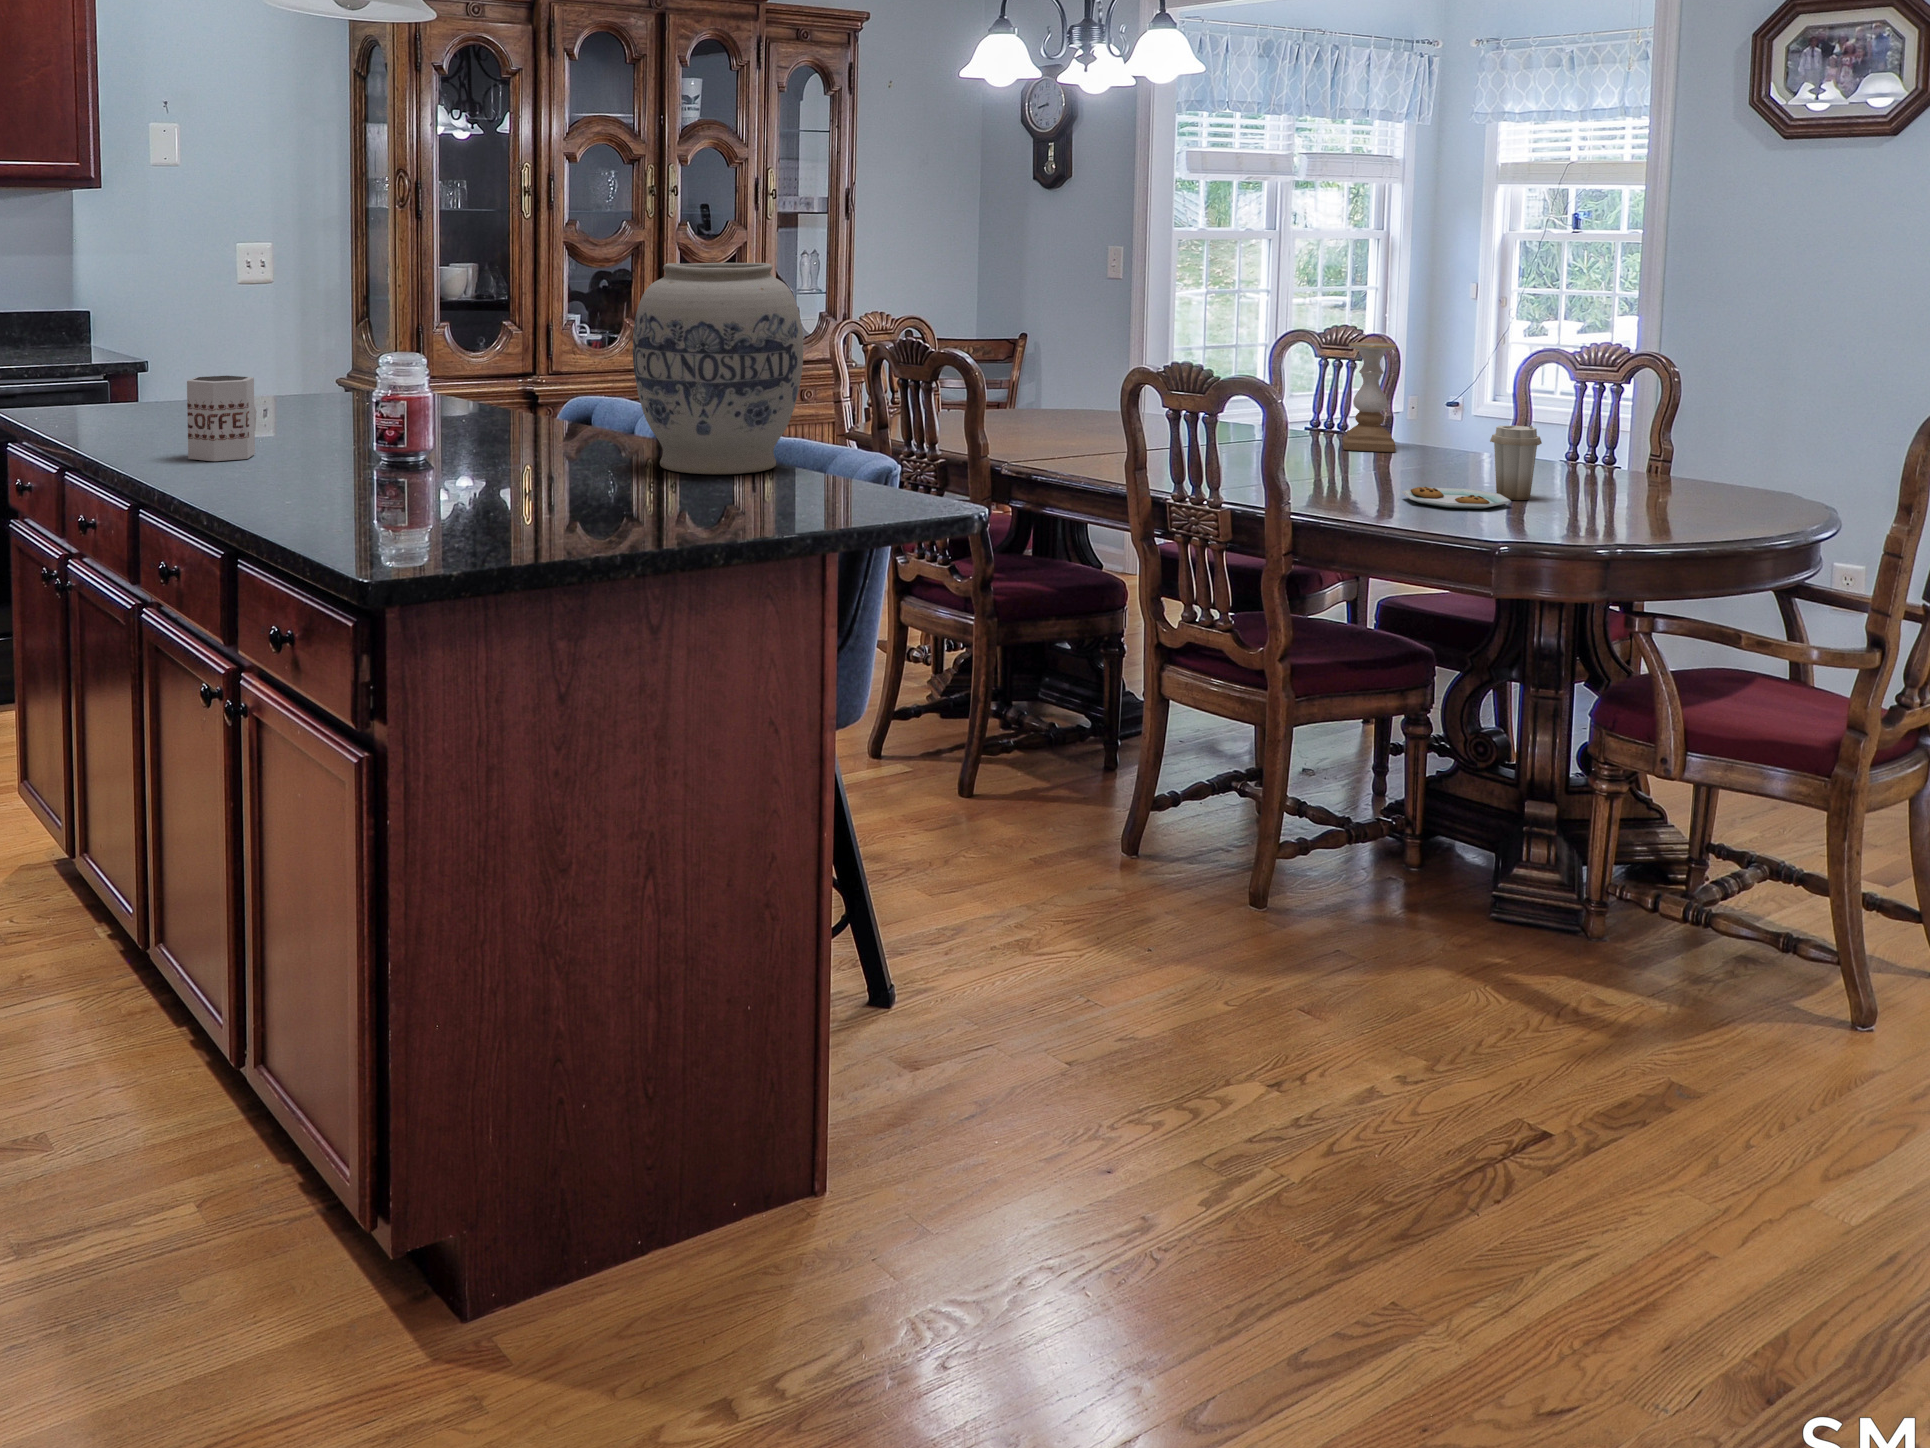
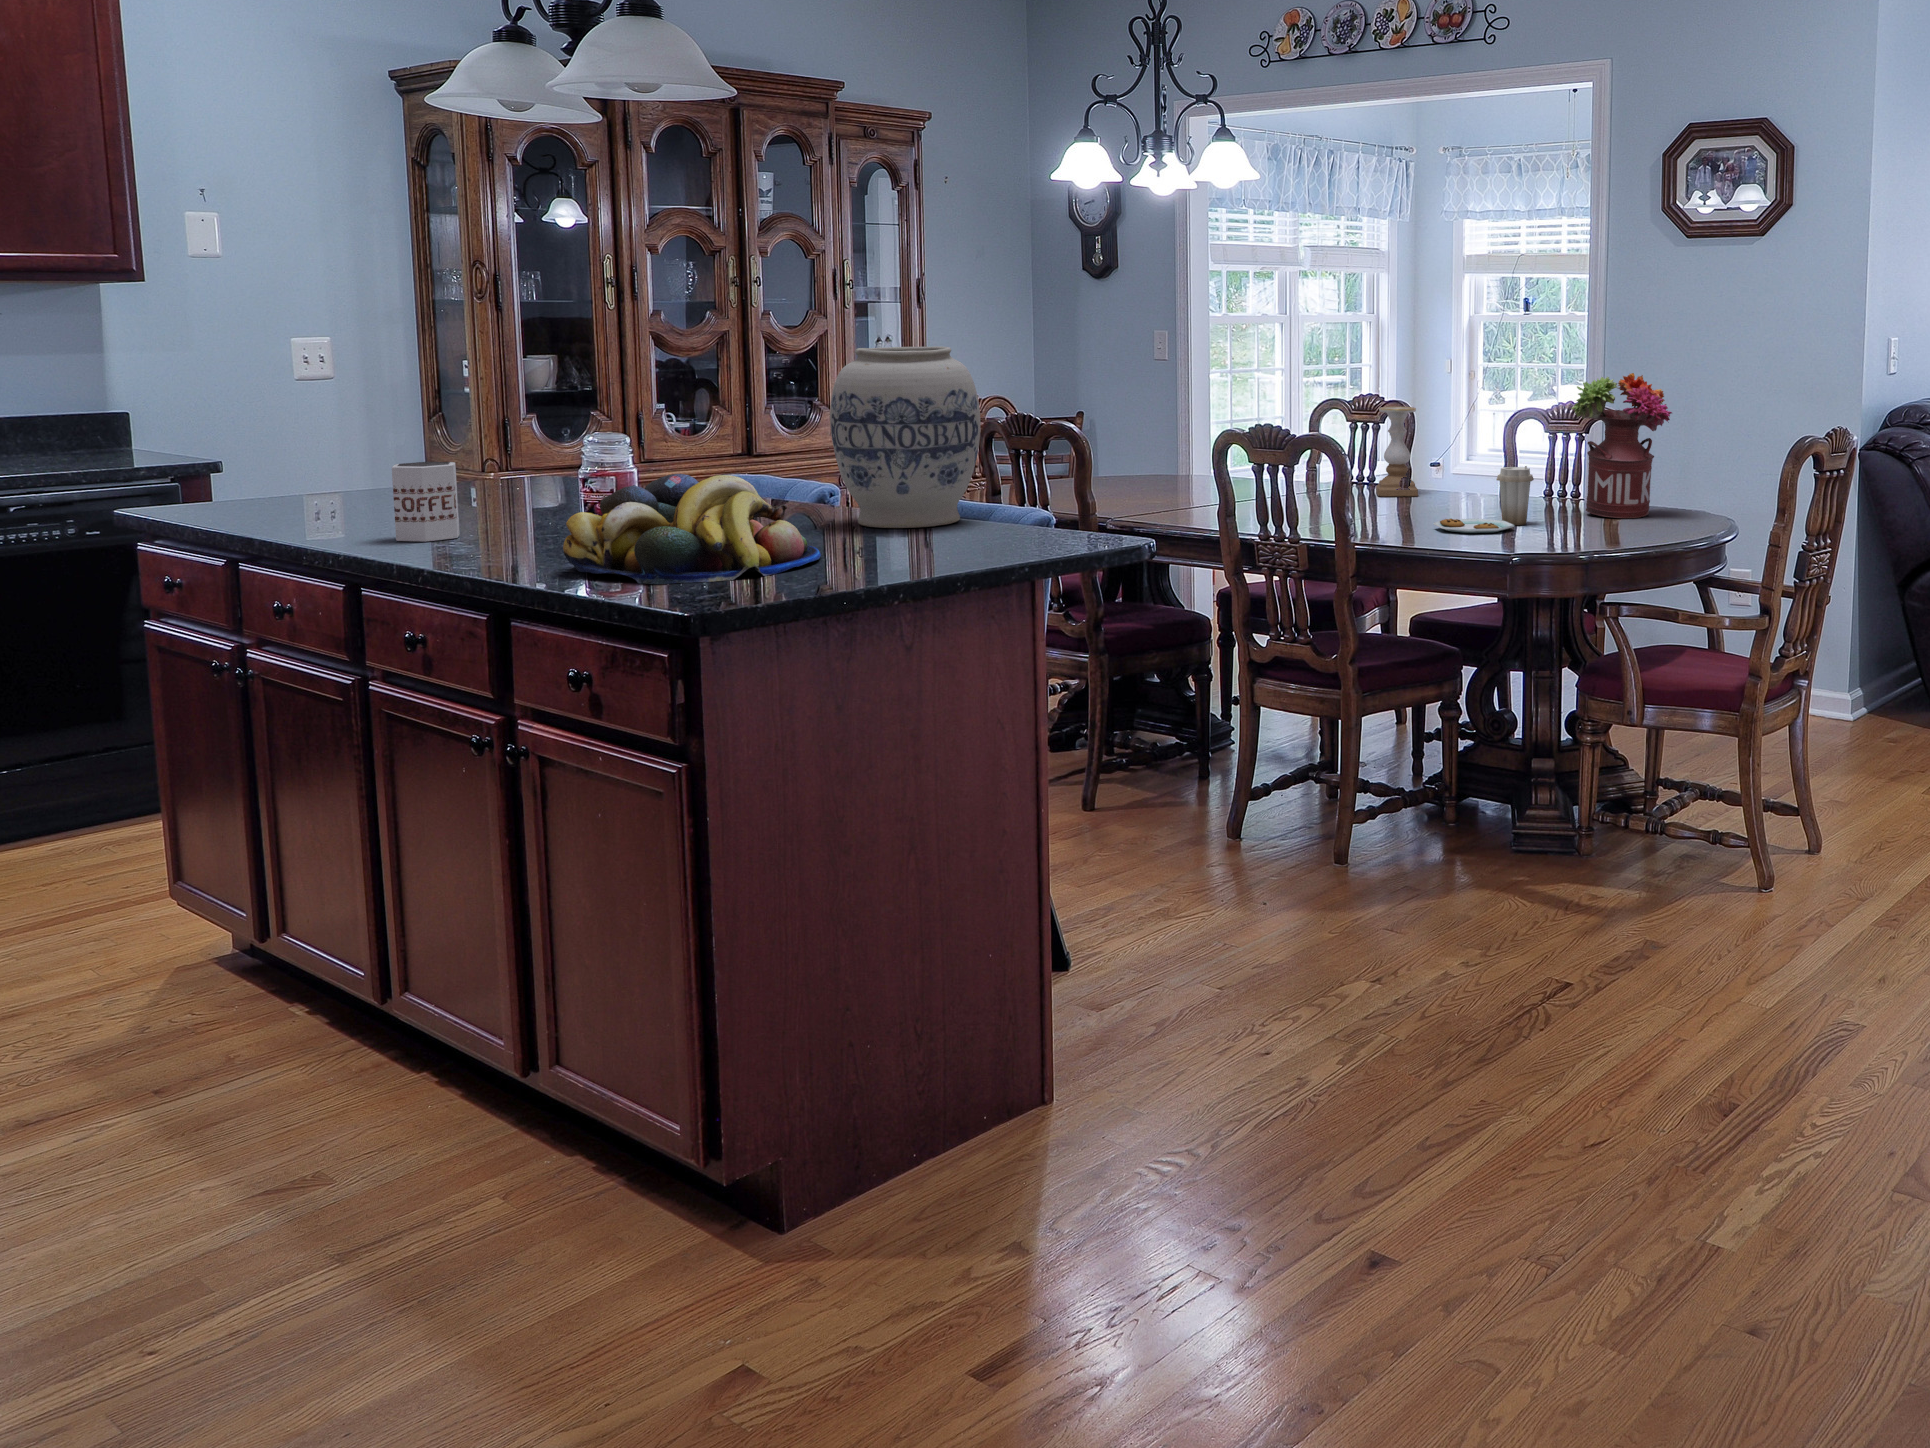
flower arrangement: none [1599,310,1745,499] -> present [1571,373,1672,518]
fruit bowl: none [296,403,580,535] -> present [563,474,821,584]

